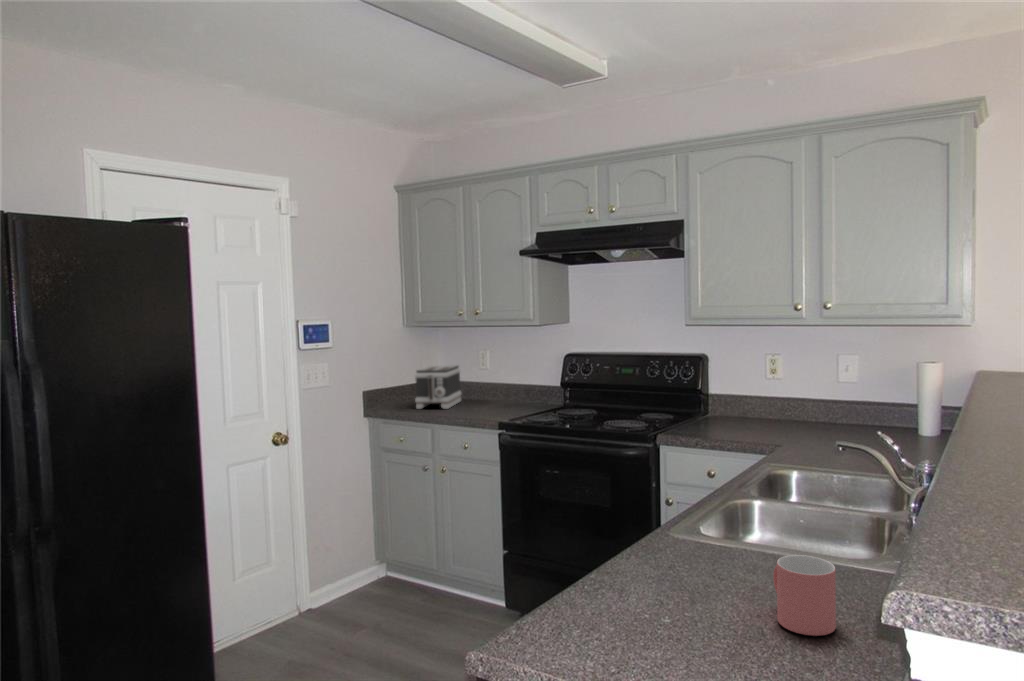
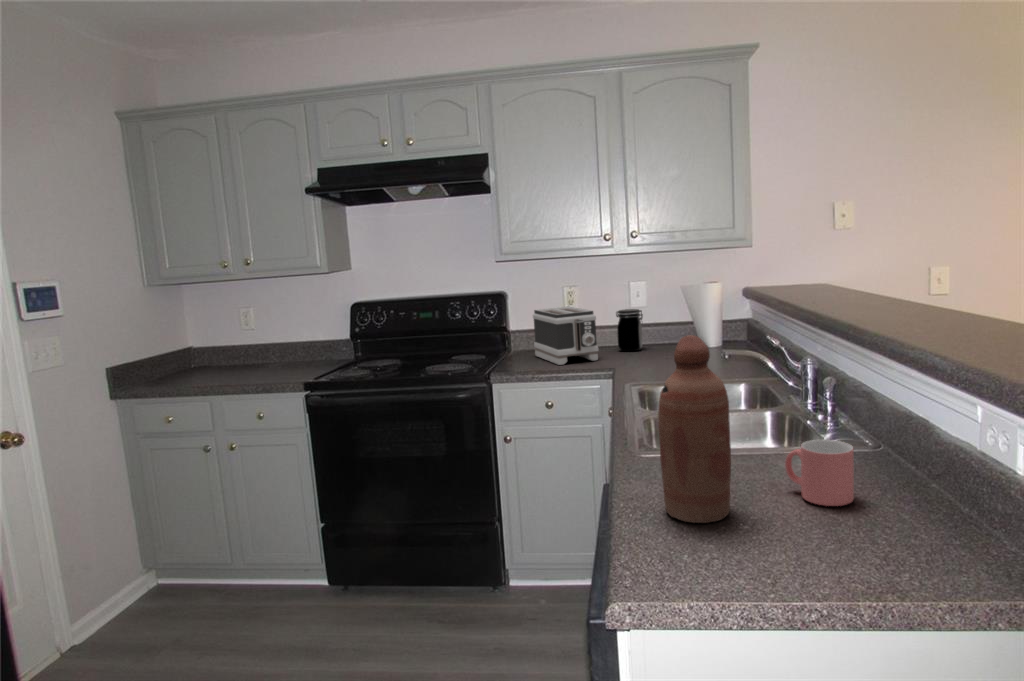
toaster: present [415,365,461,409] -> present [533,306,598,365]
jar: none [815,384,848,431] -> present [616,309,643,351]
bottle: none [616,421,689,617] -> present [658,335,731,523]

